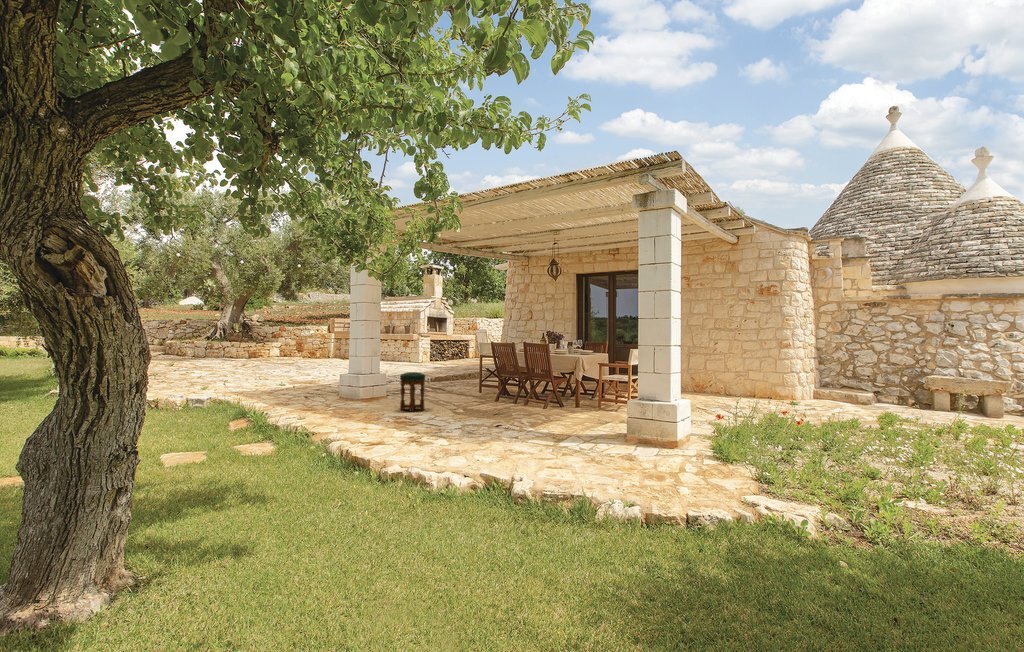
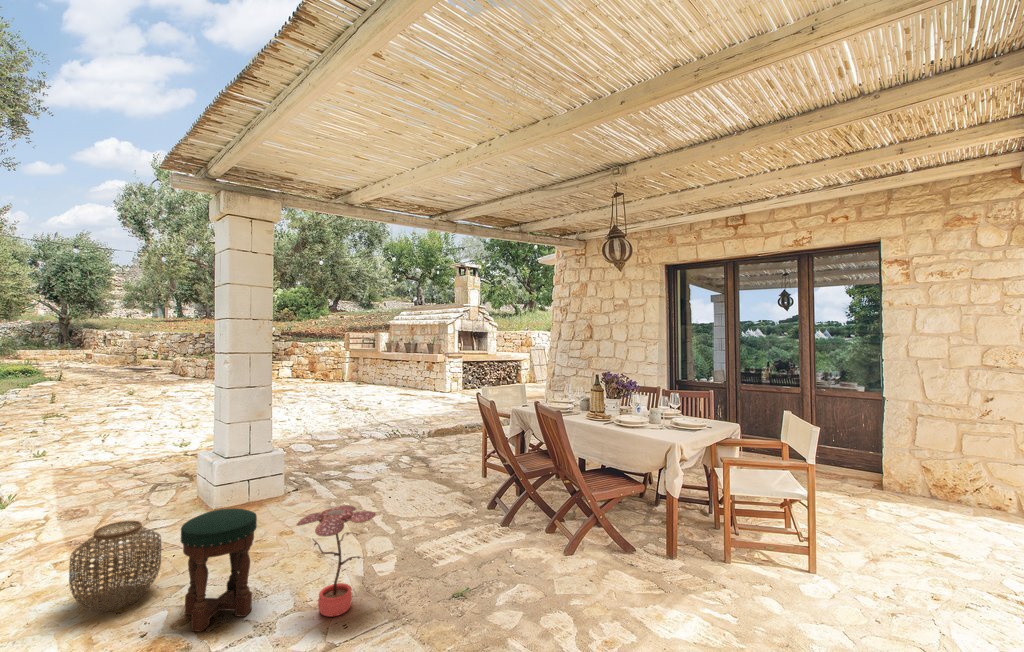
potted plant: none [442,372,470,409] -> present [297,505,376,617]
woven basket: none [353,379,382,410] -> present [69,521,161,612]

